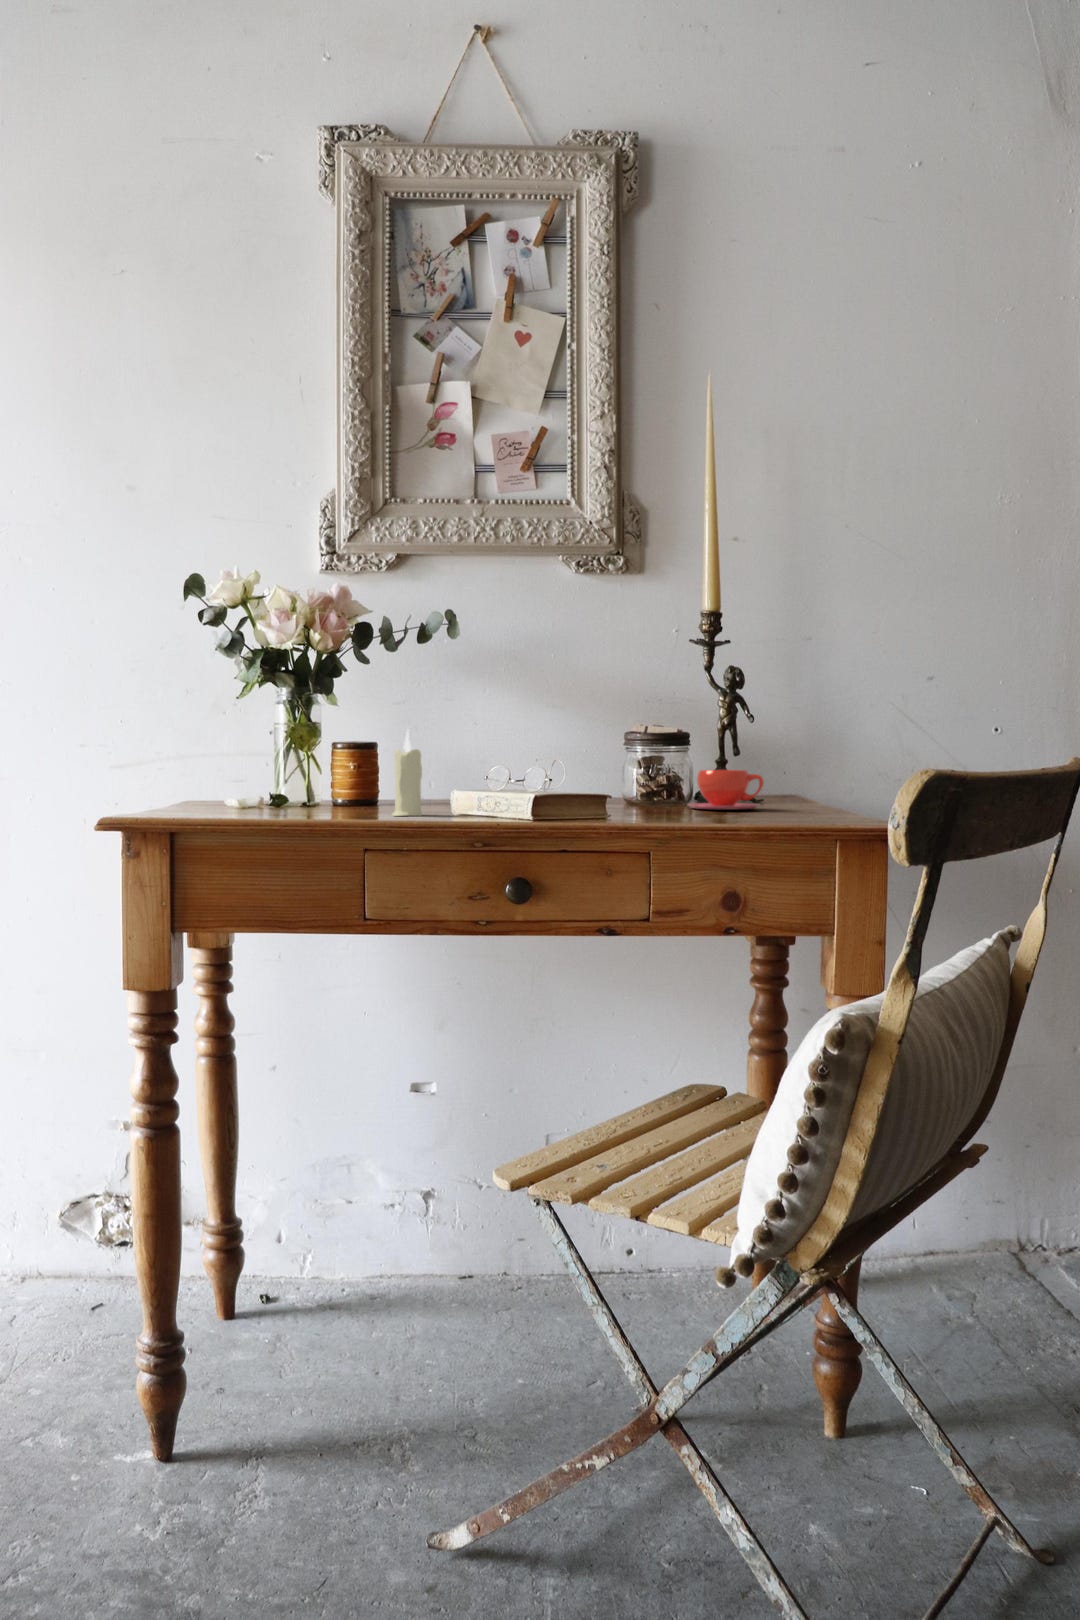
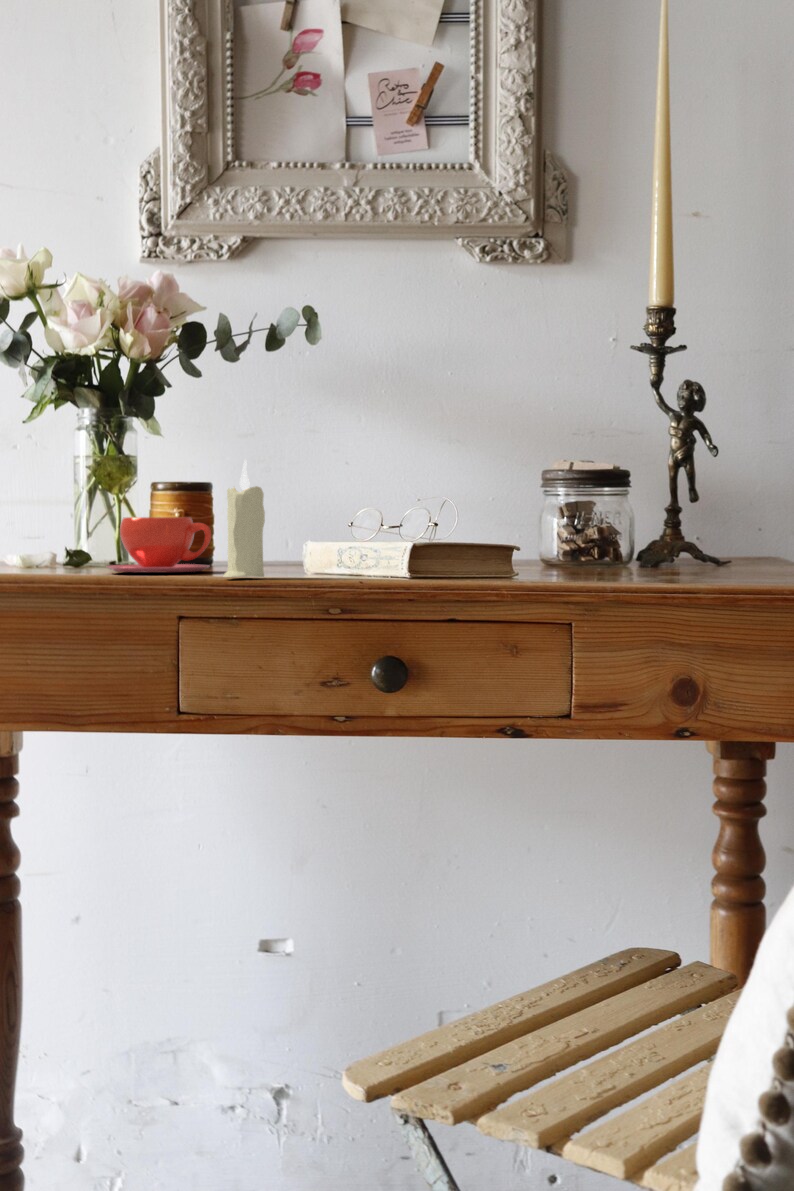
teacup: present [688,770,764,810] -> present [107,517,211,573]

